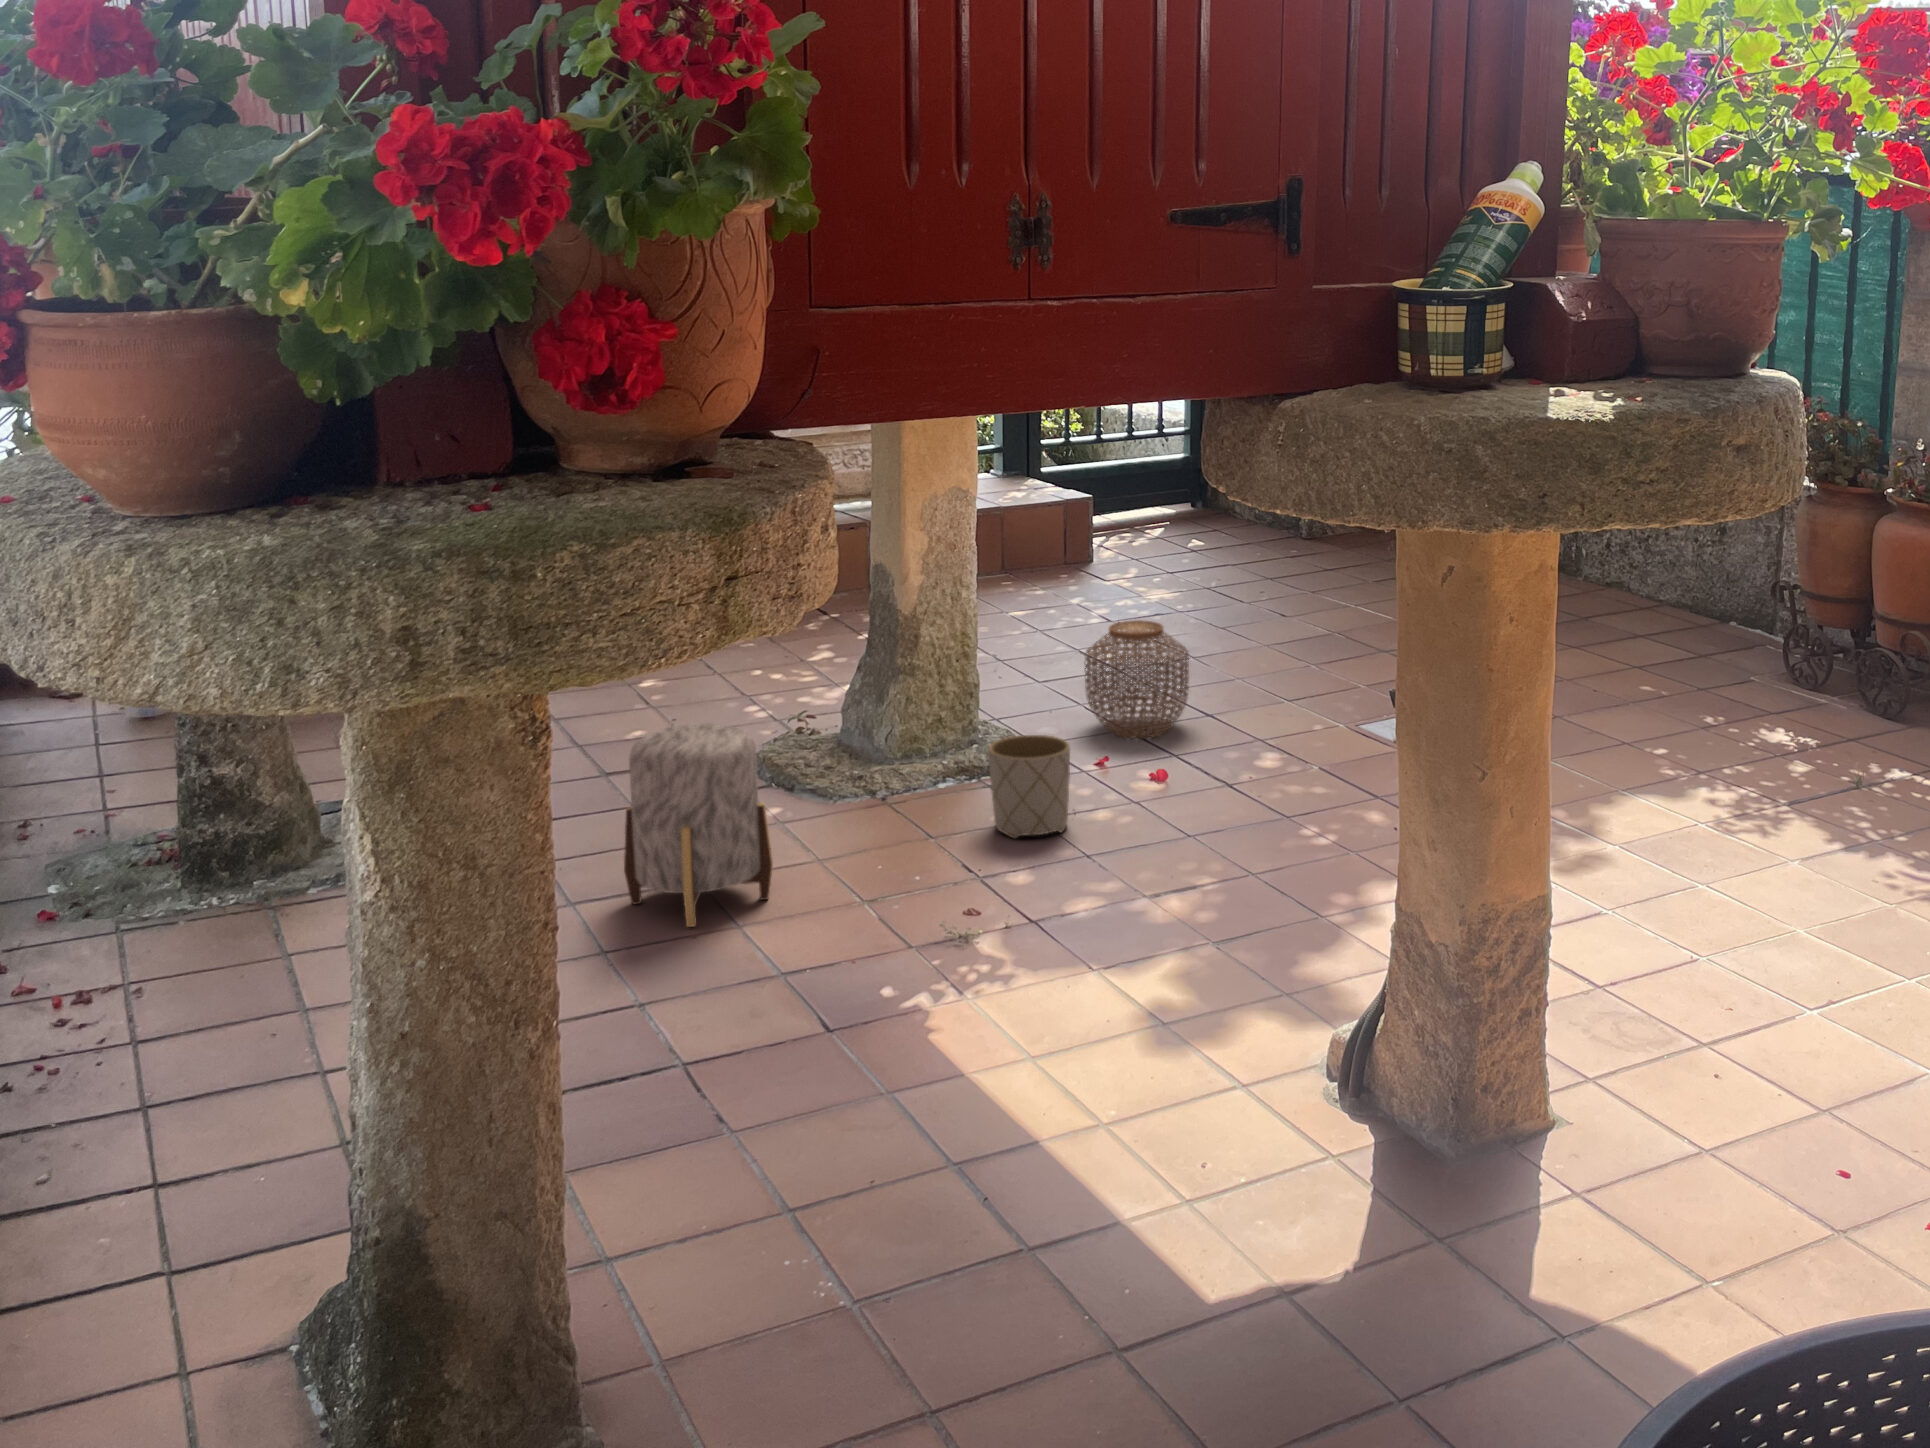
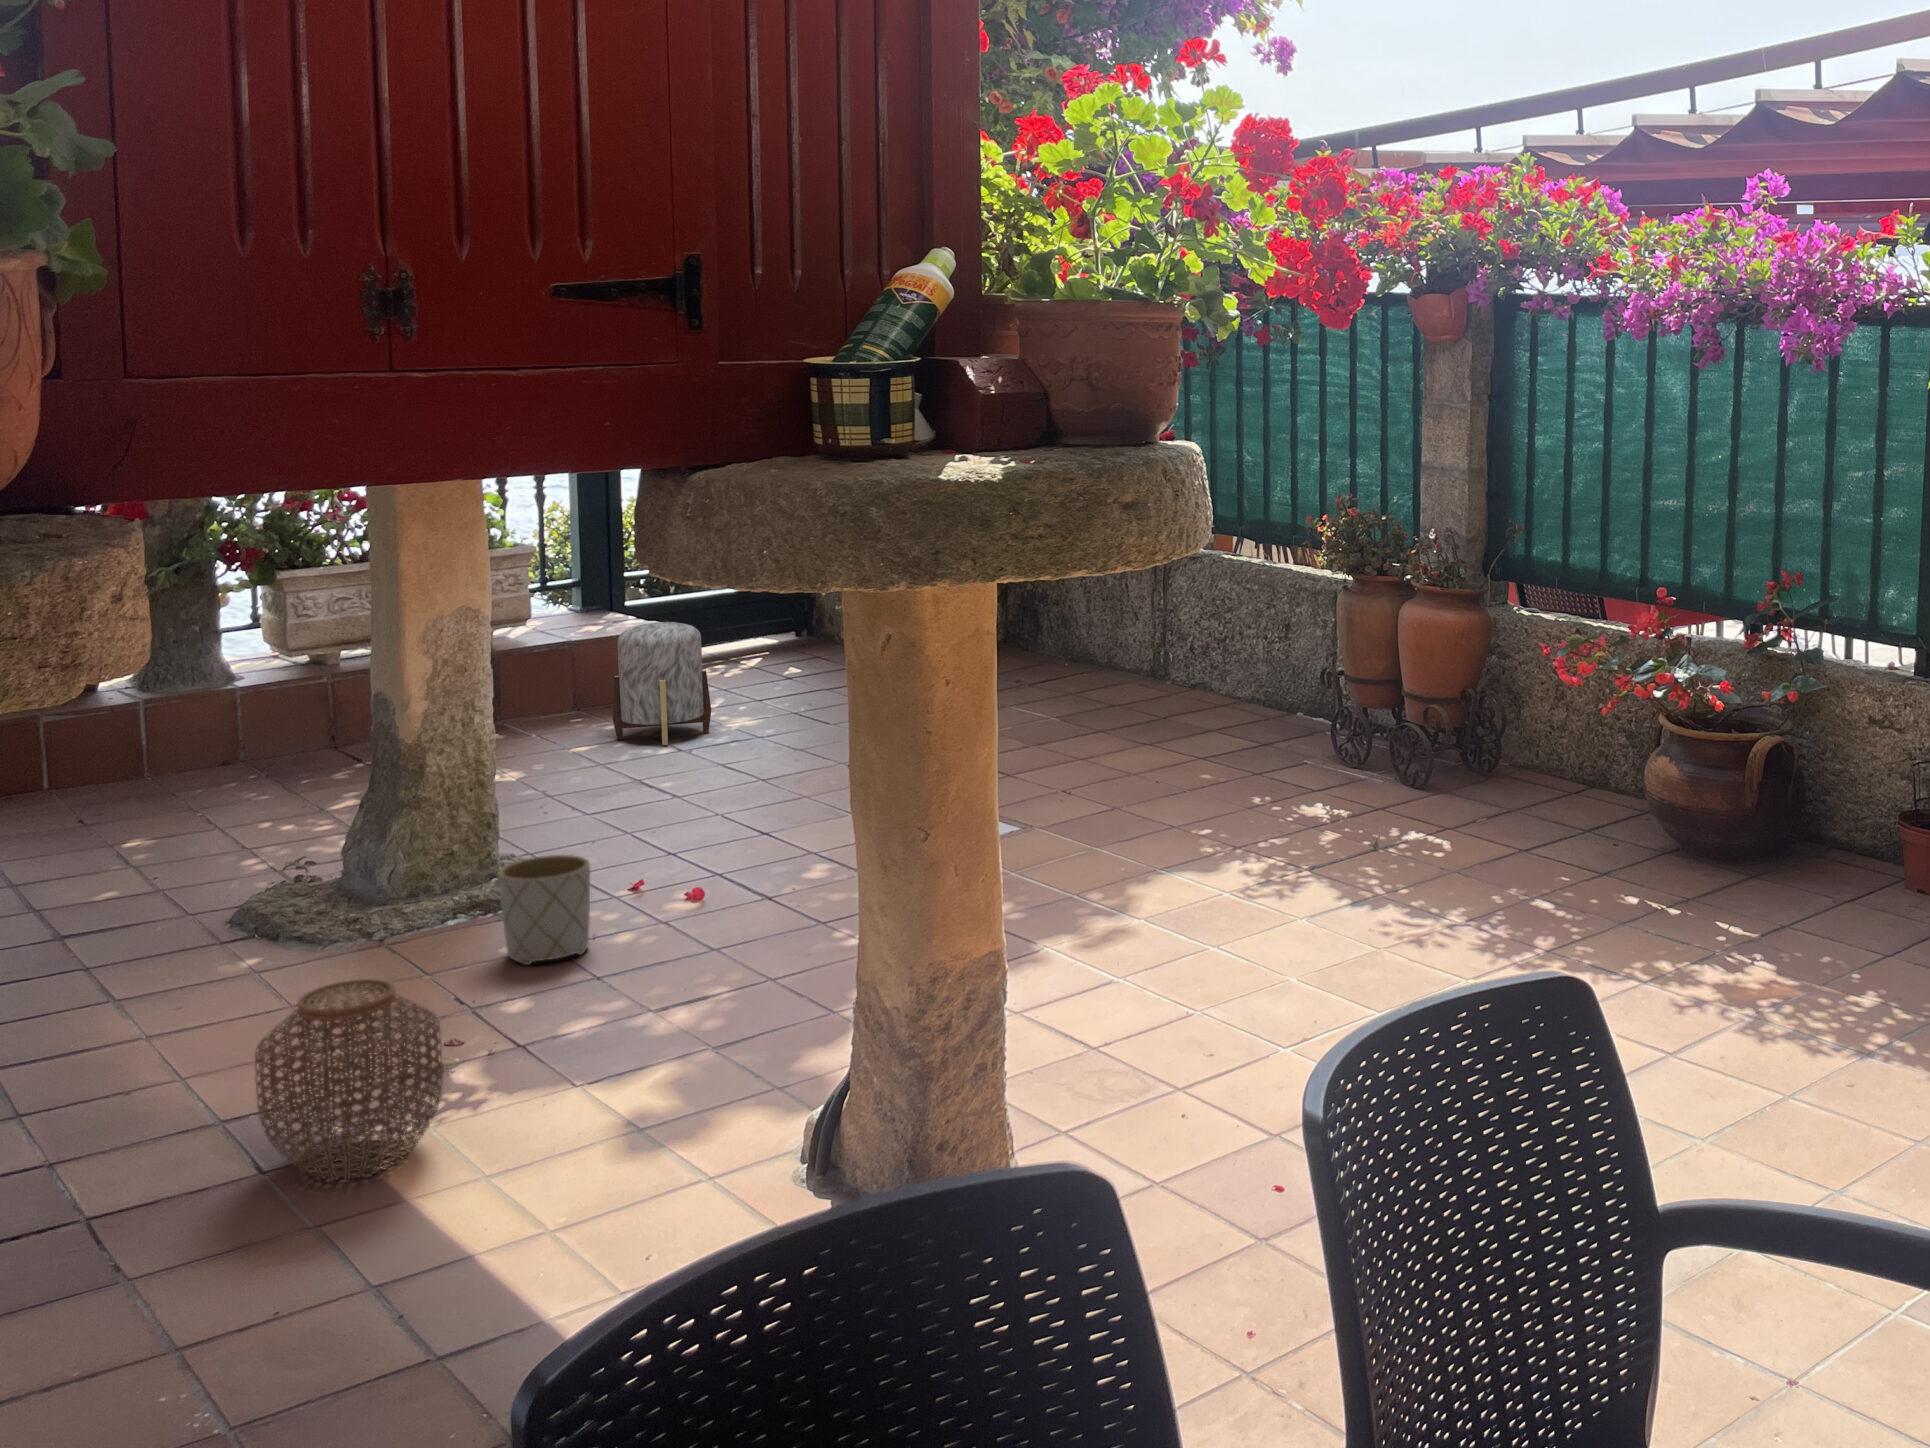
woven basket: present [1085,620,1189,739] -> present [255,979,443,1180]
stool: present [624,723,773,927] -> present [613,622,711,745]

